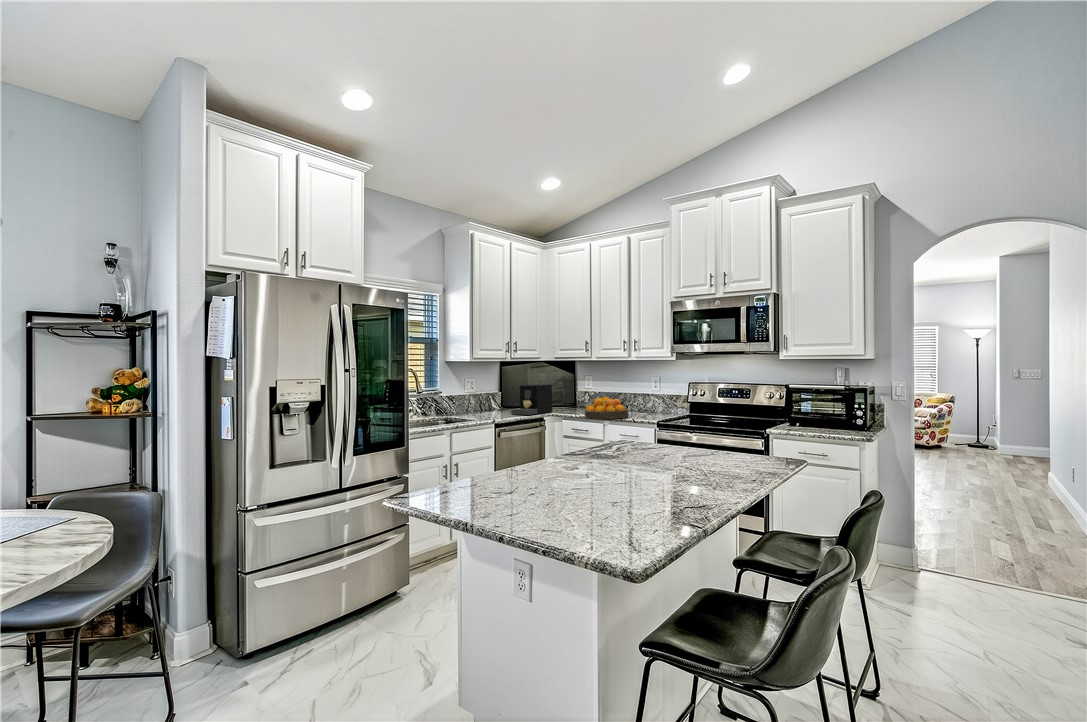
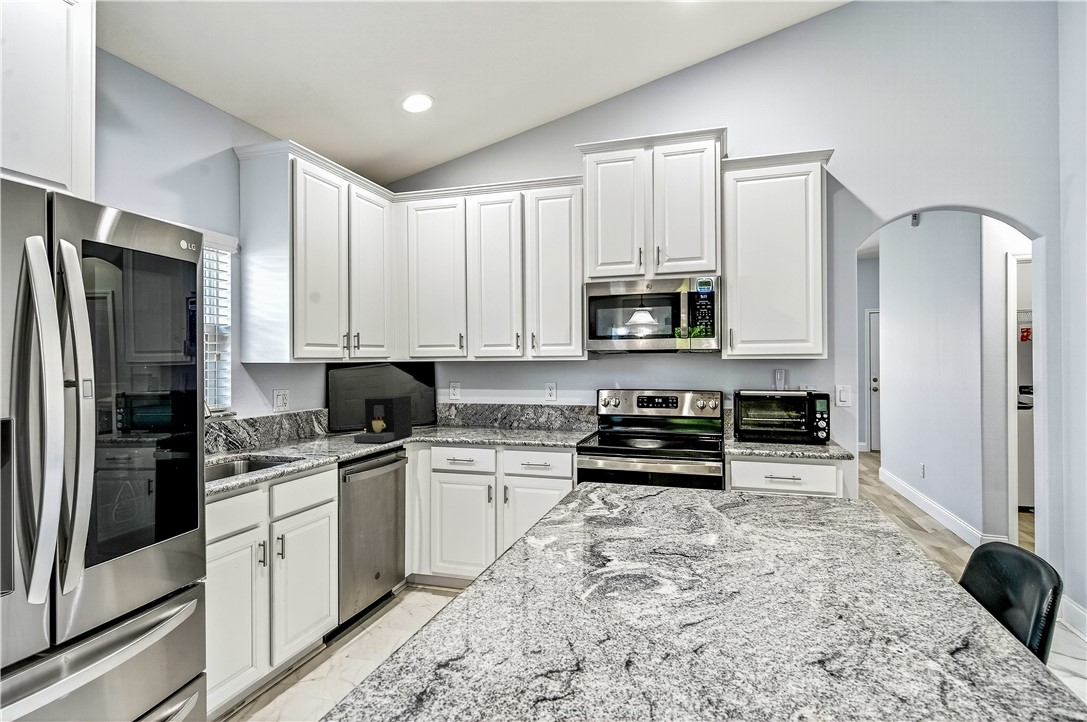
fruit bowl: present [585,397,629,419] -> none [466,411,527,444]

